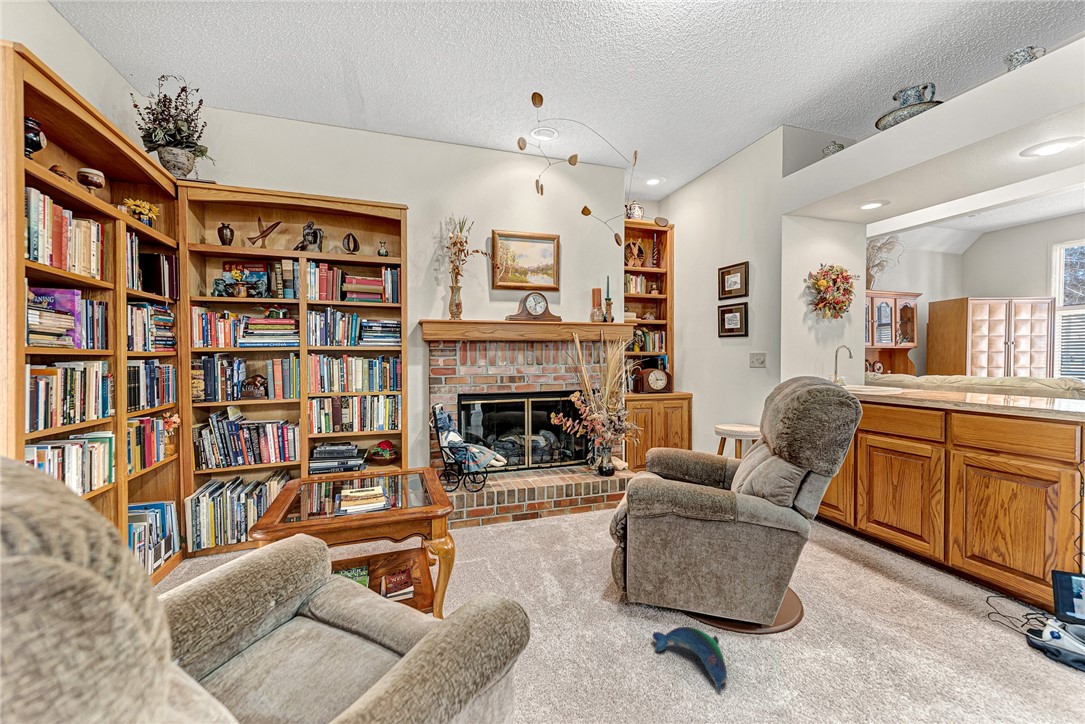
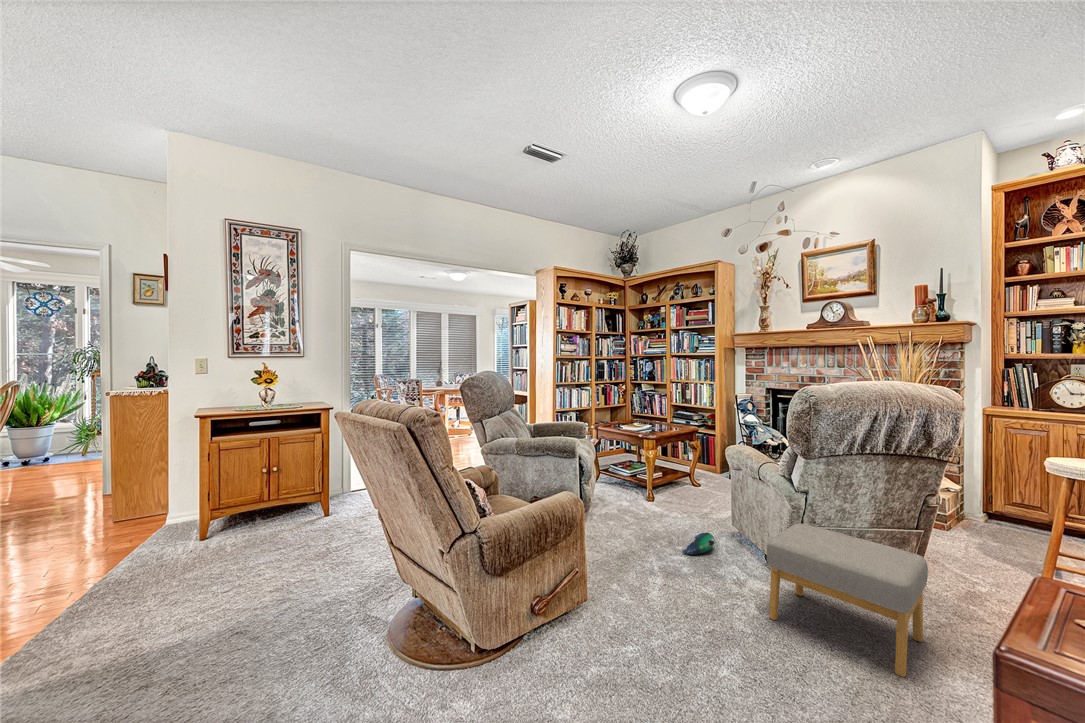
footstool: none [817,528,996,693] -> present [767,523,928,677]

